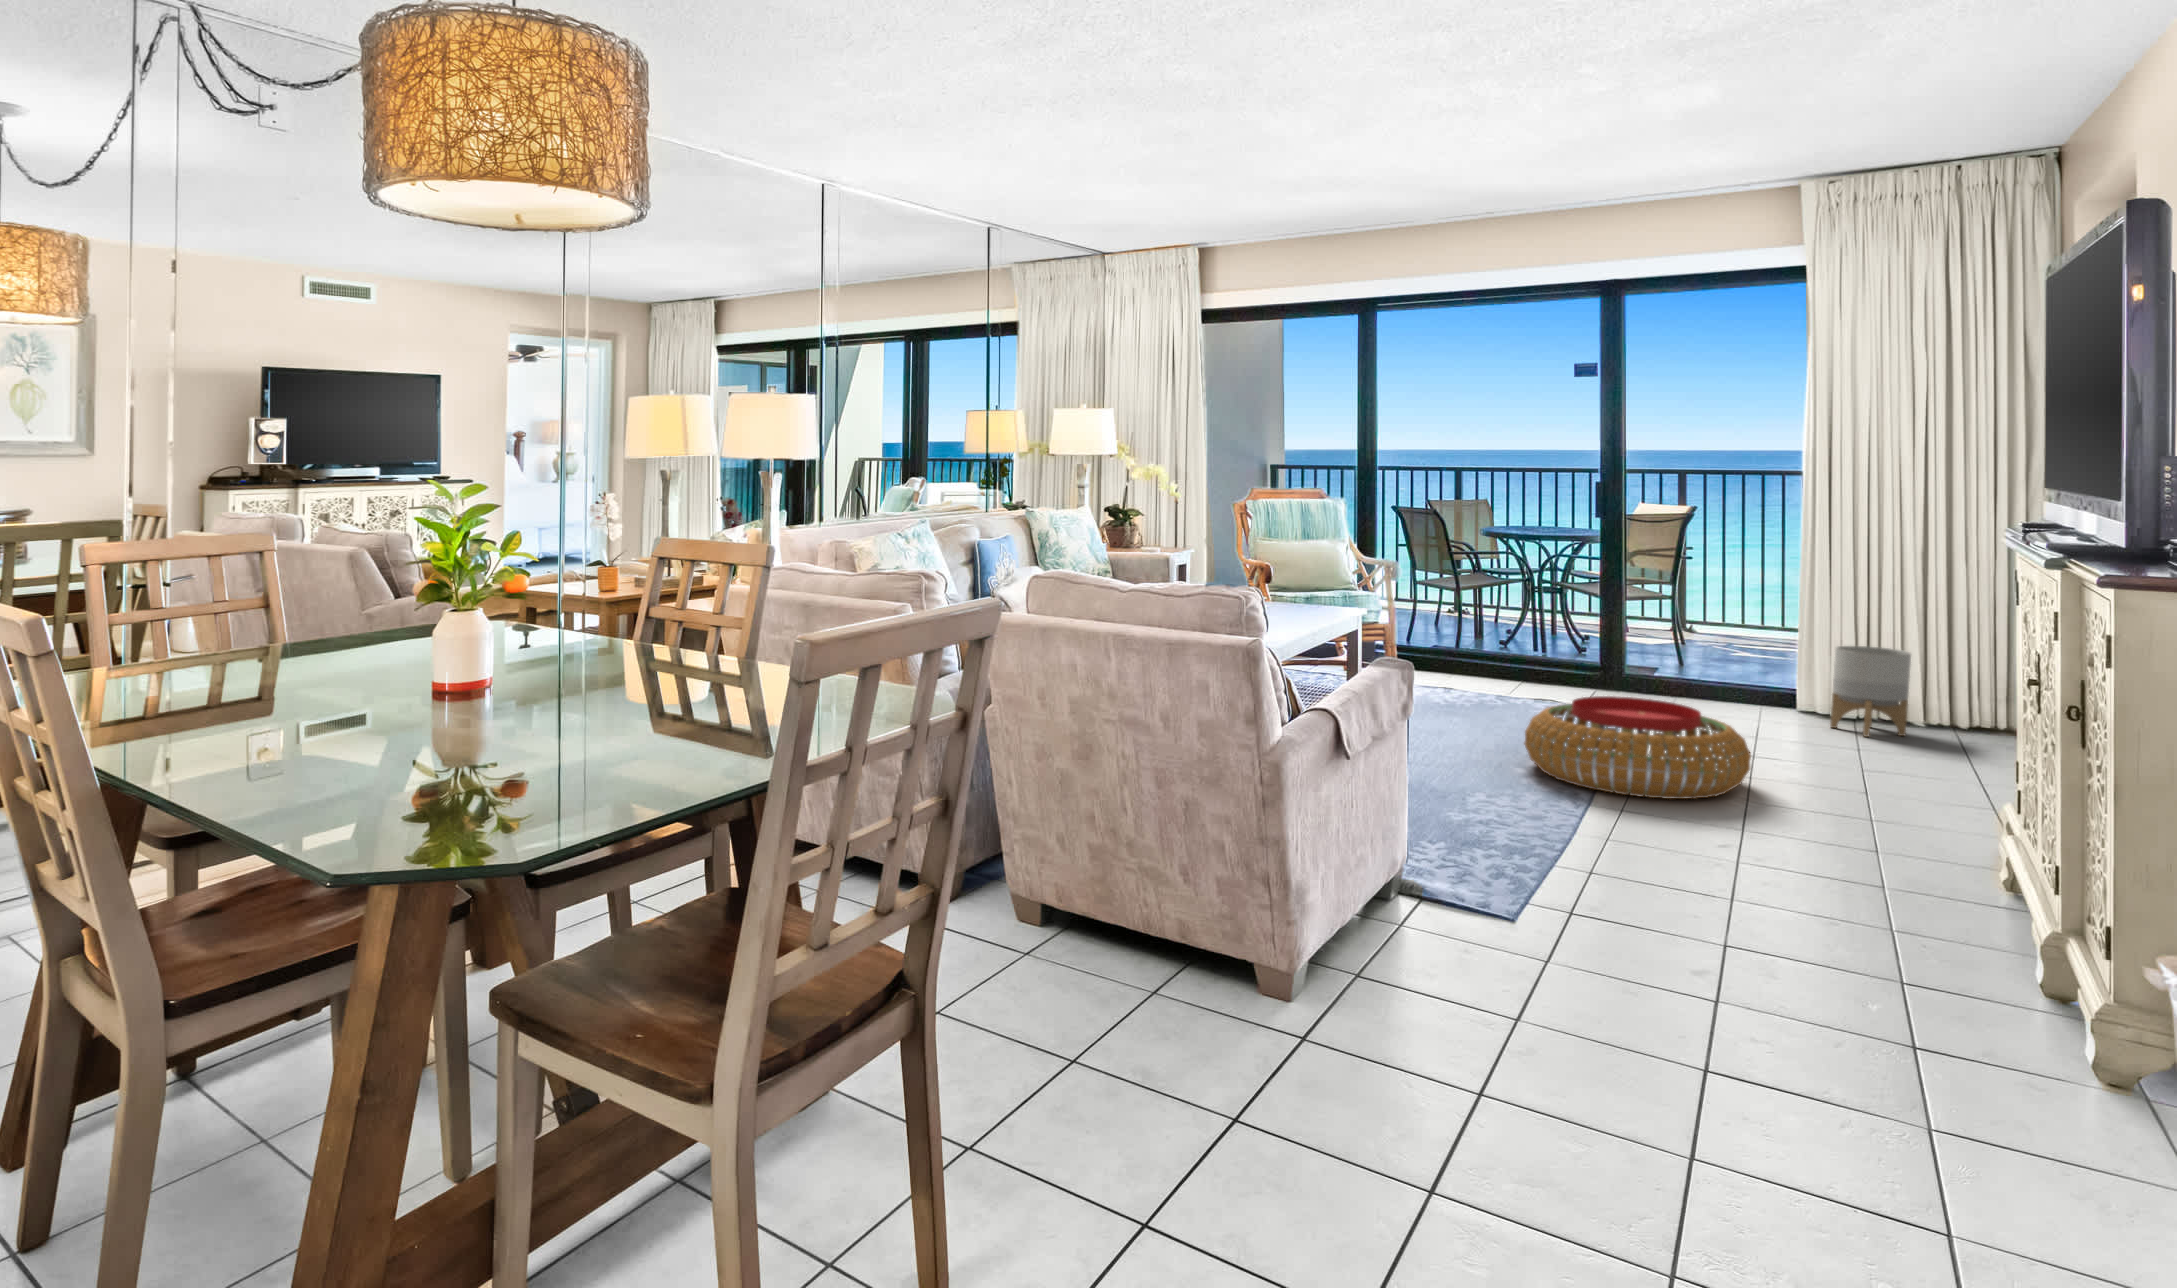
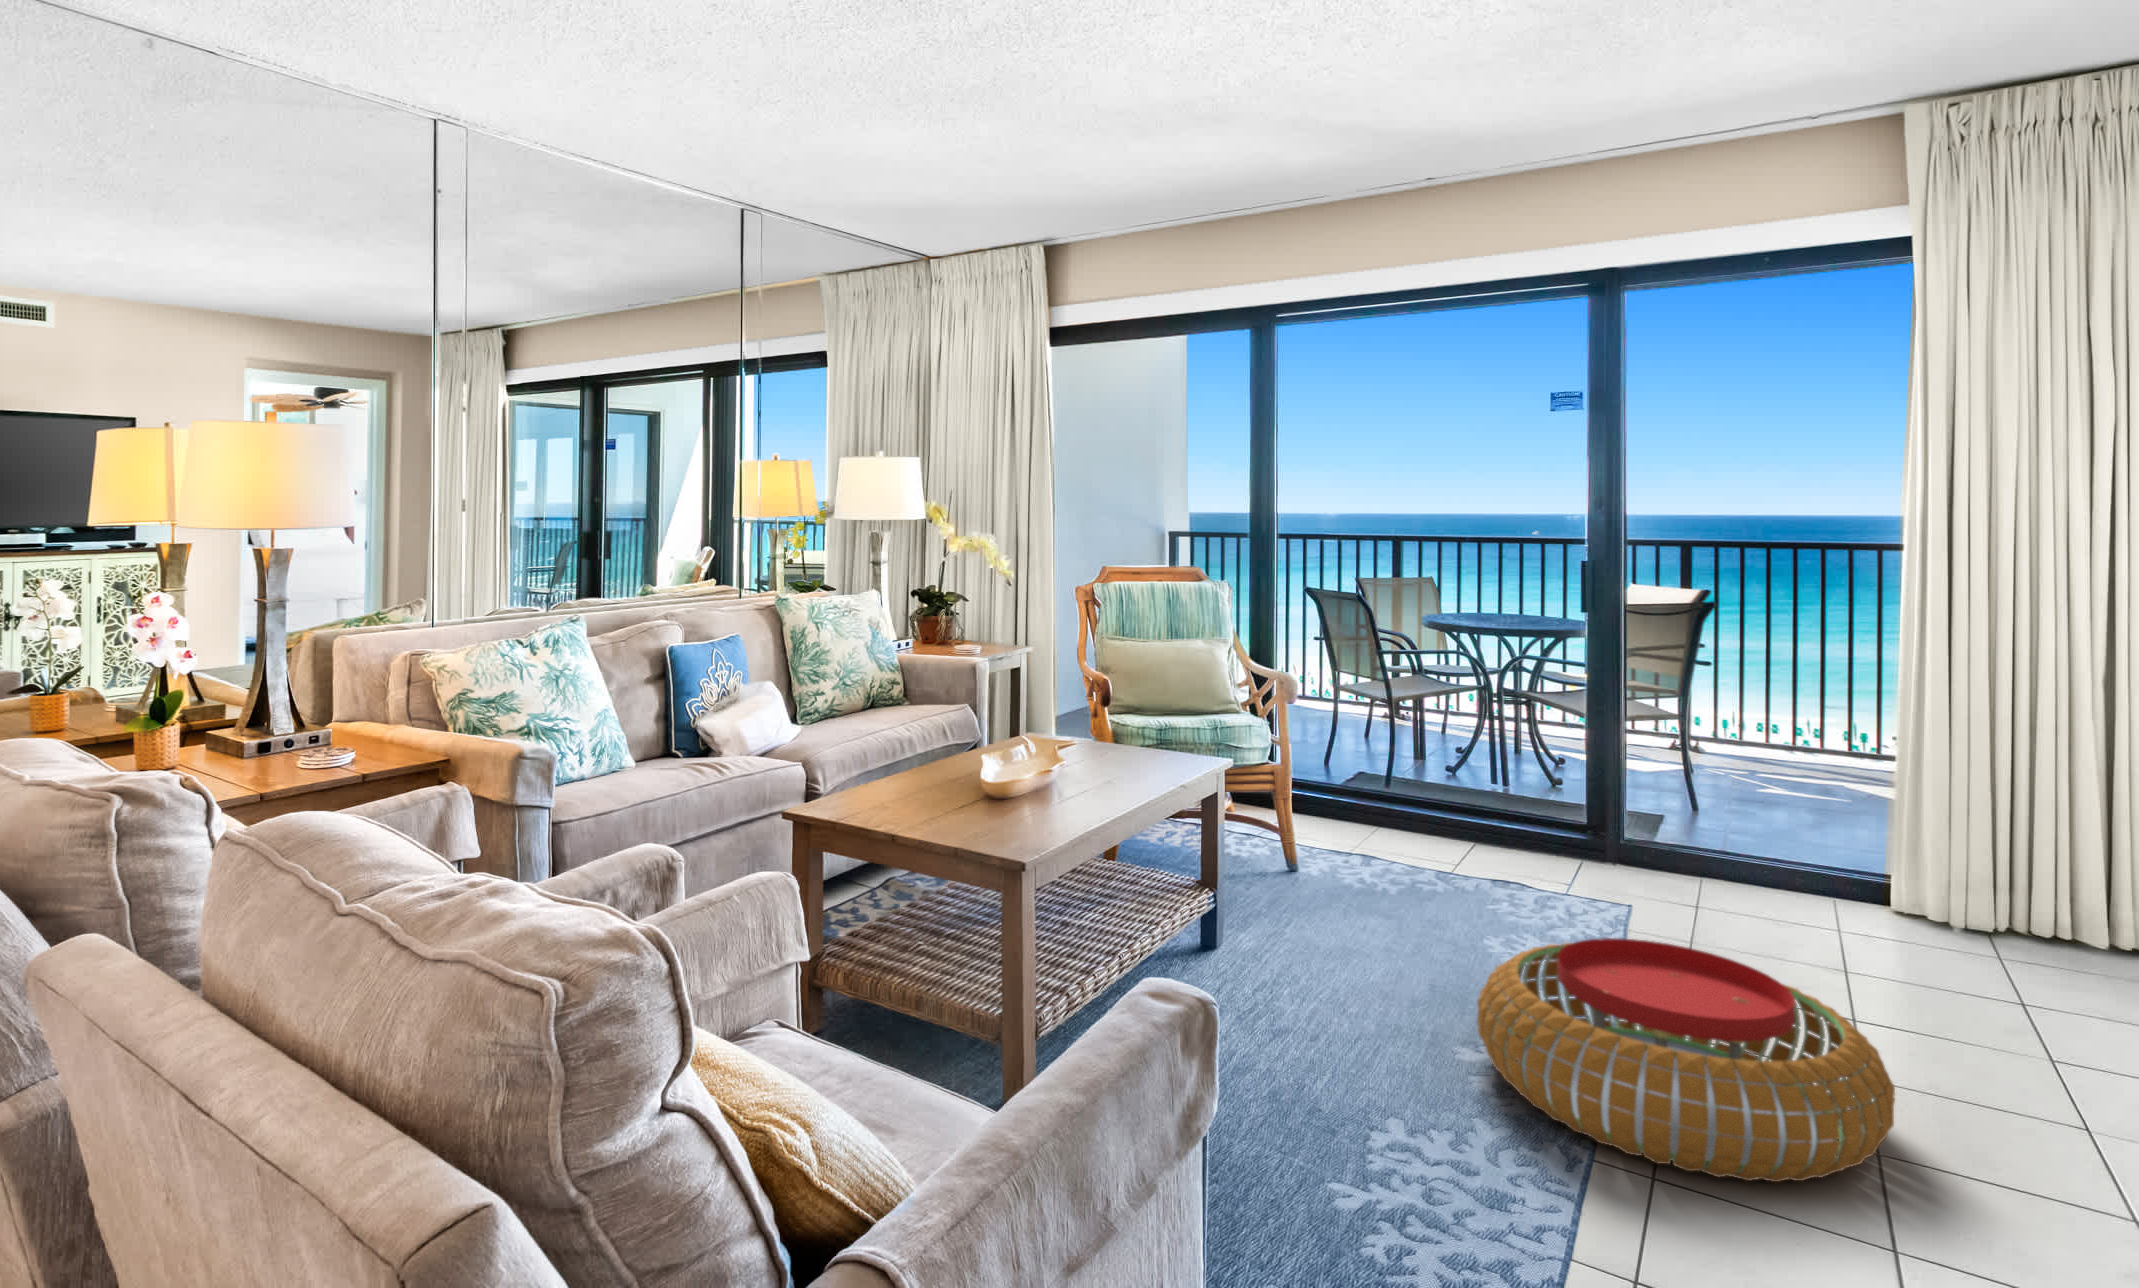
planter: present [1830,646,1911,737] -> none [1956,822,2093,977]

